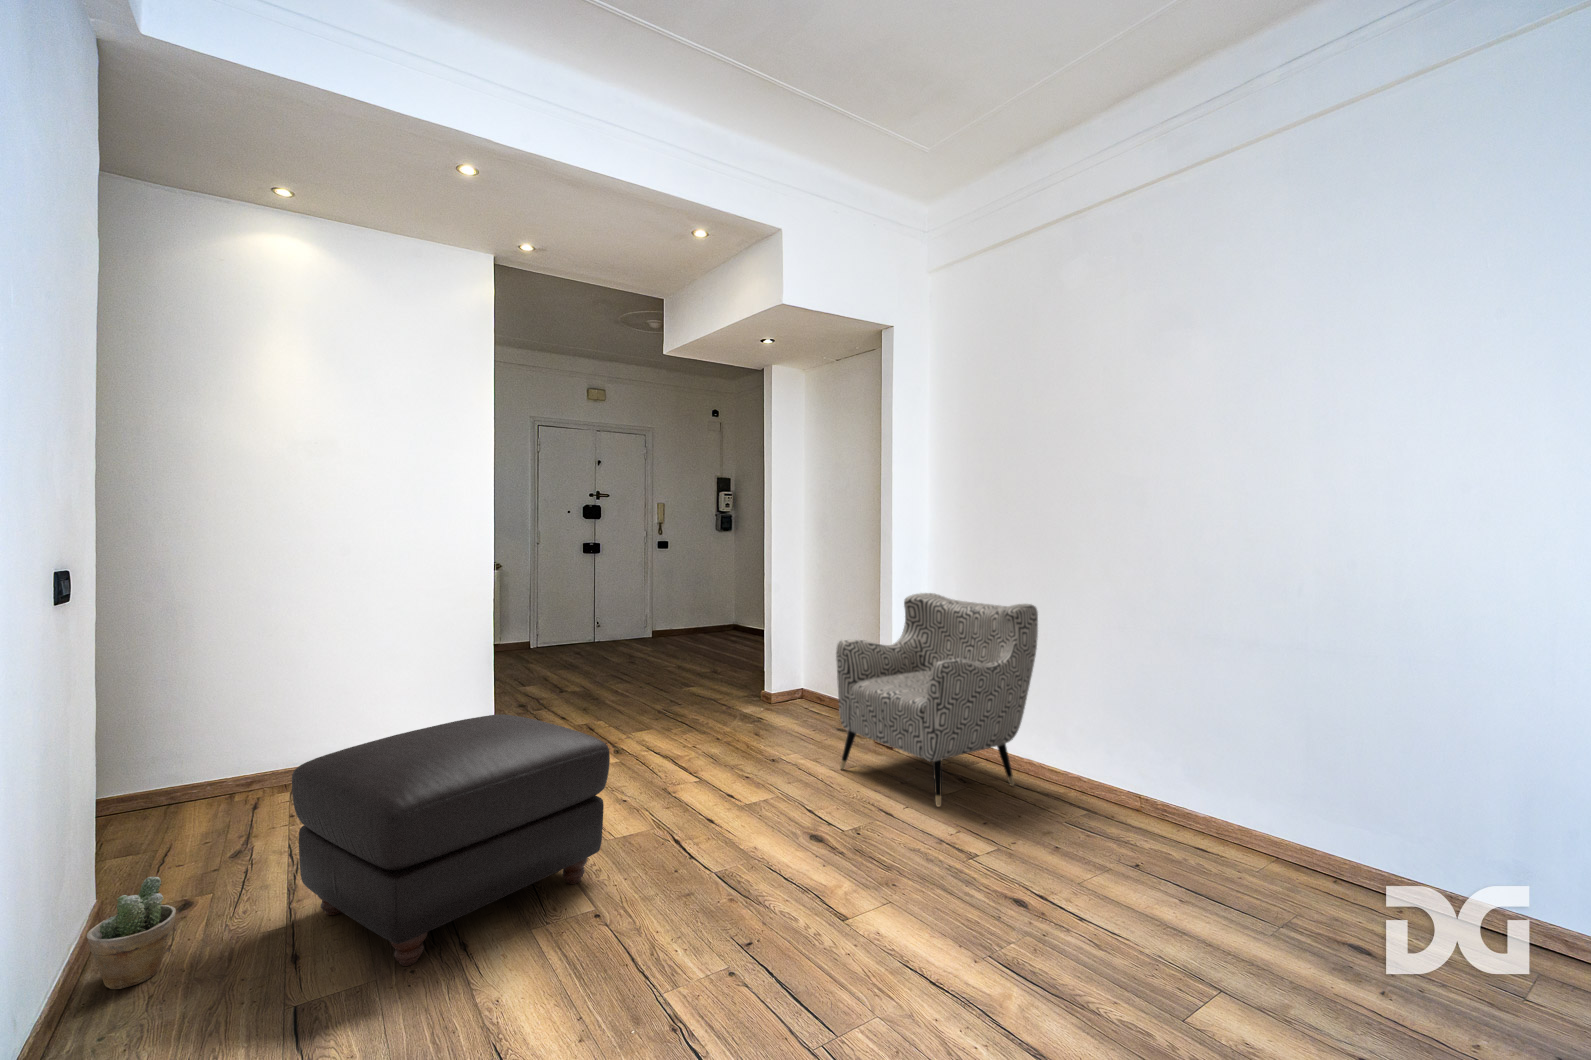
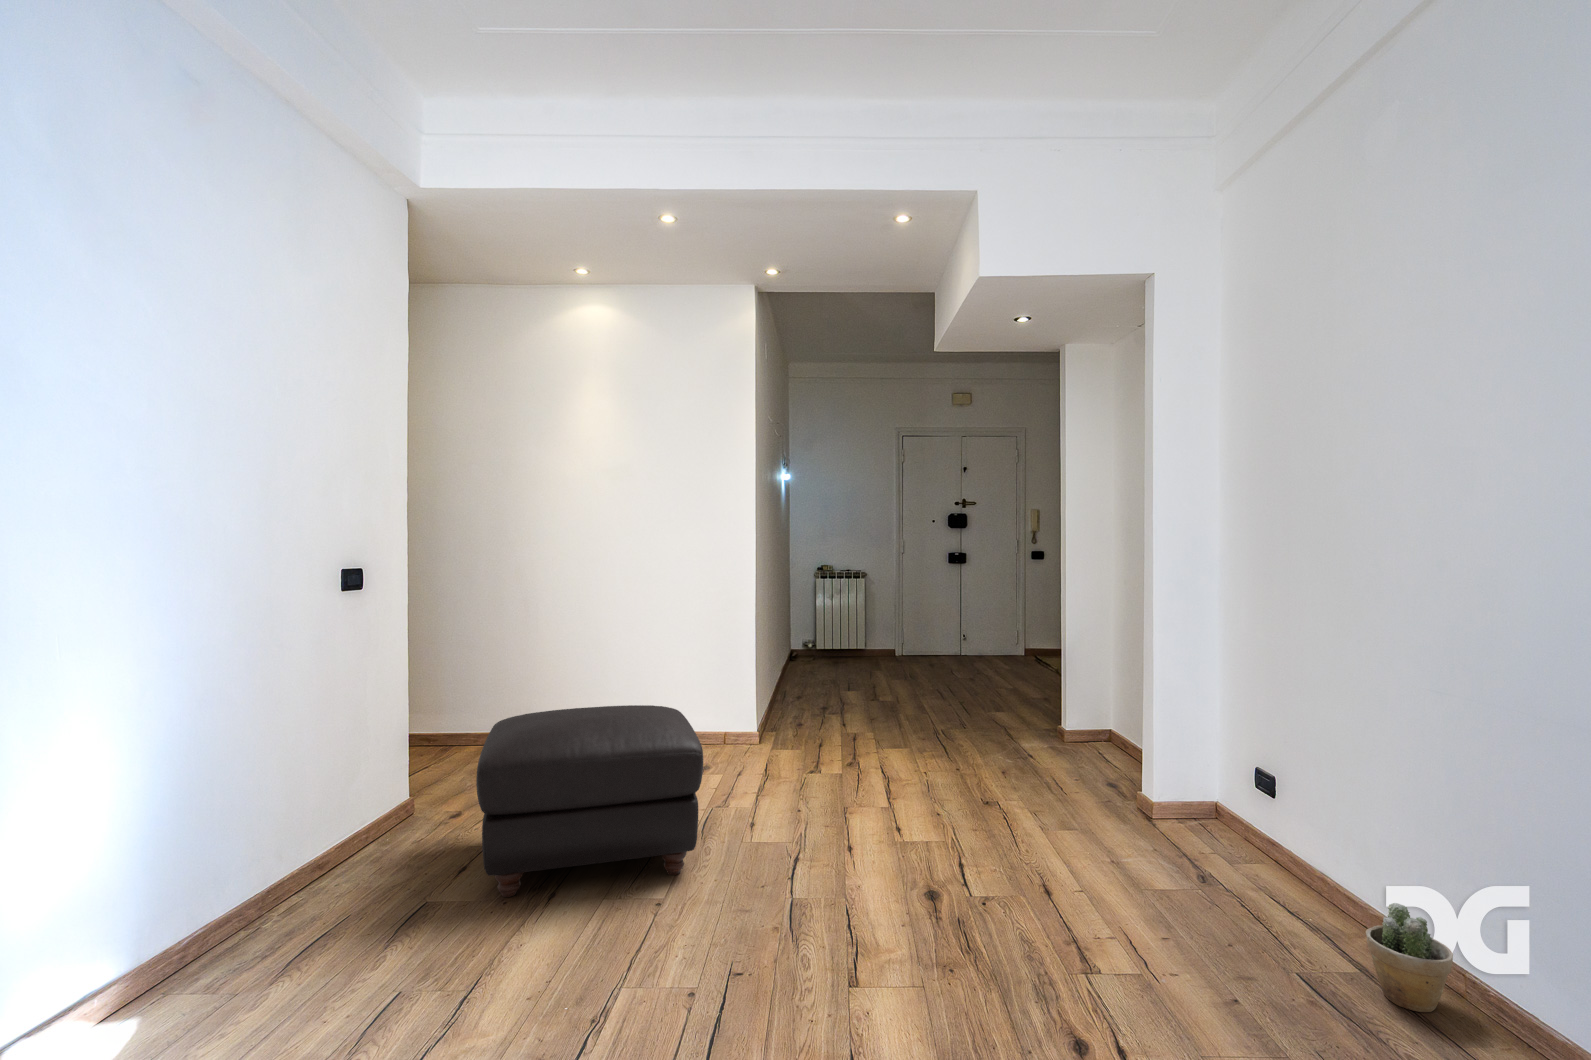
armchair: present [836,593,1038,806] -> none [1053,625,1339,926]
potted plant: present [87,877,176,989] -> present [1366,903,1453,1012]

